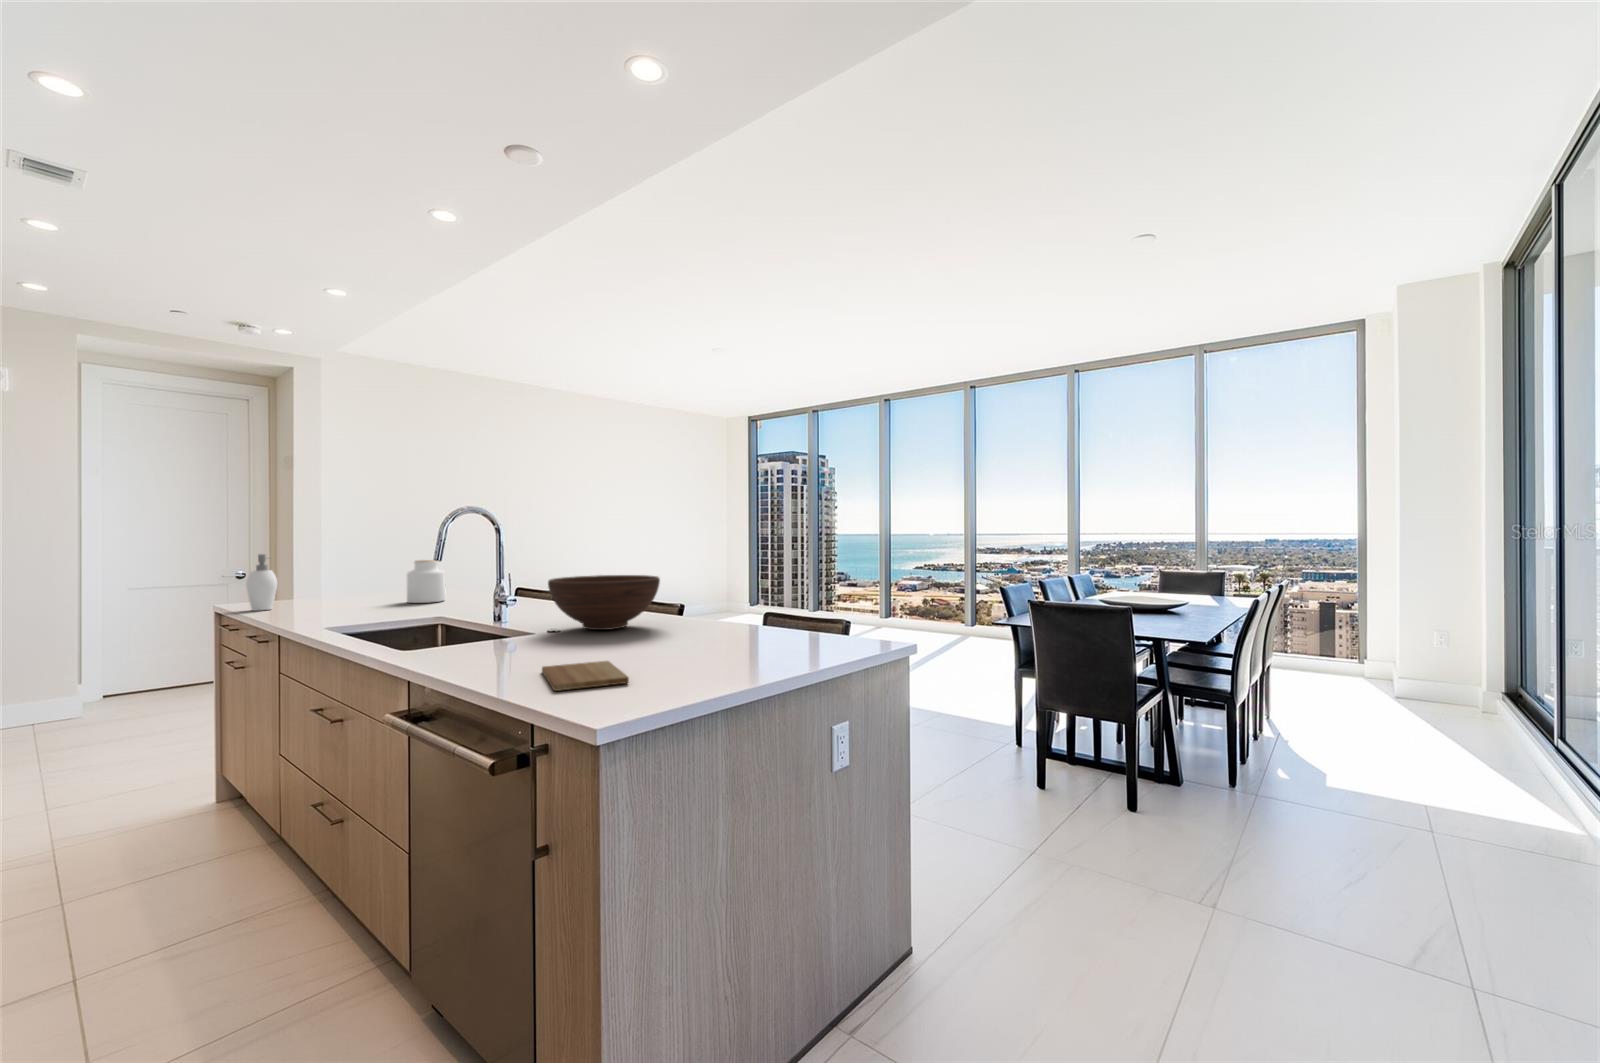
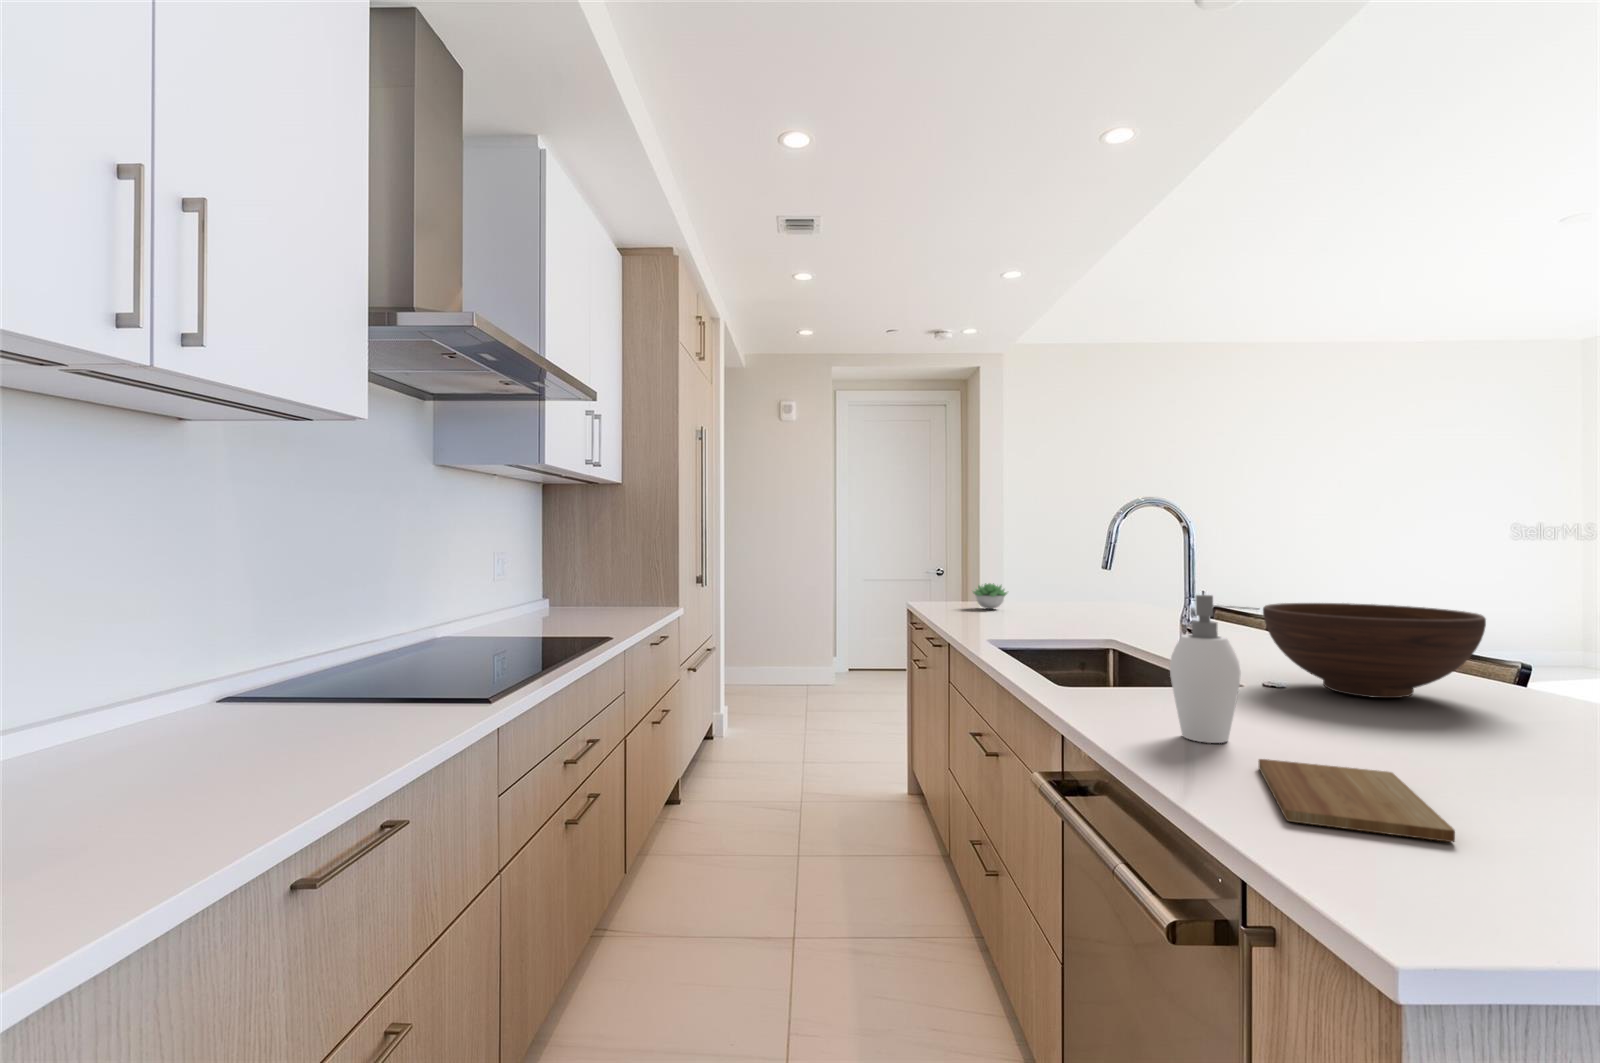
soap dispenser: present [246,554,277,611] -> present [1170,595,1259,743]
jar: present [407,560,446,603] -> none [1075,567,1119,618]
succulent plant: none [298,579,340,604] -> present [973,583,1007,609]

